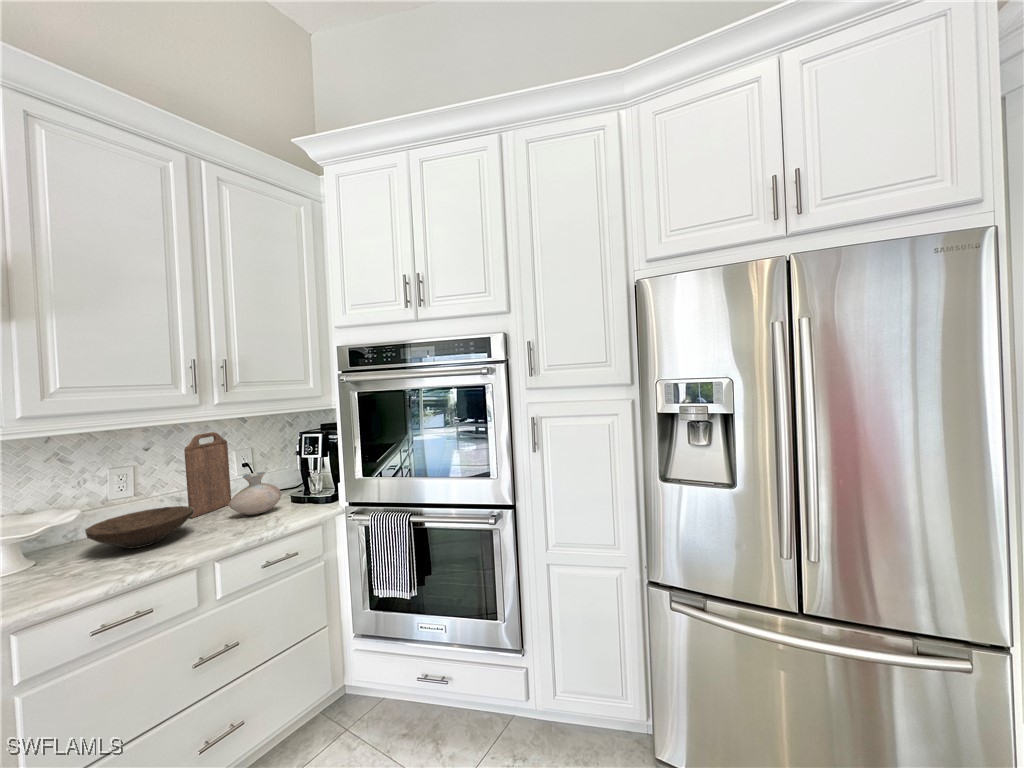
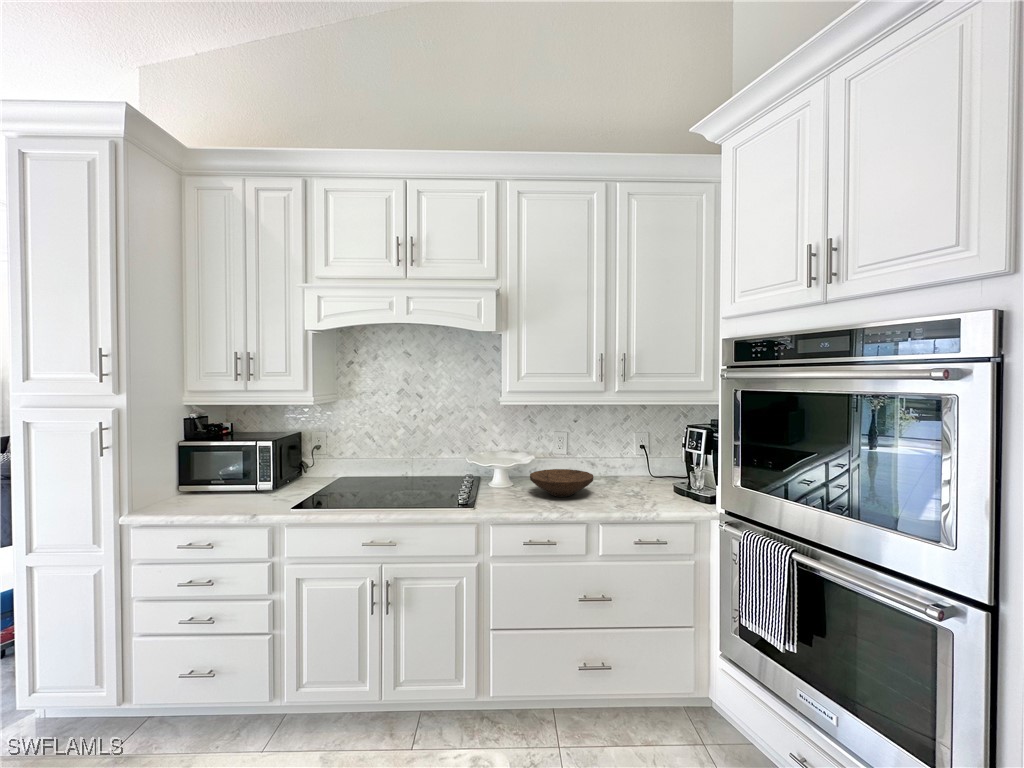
cutting board: present [184,432,231,518] -> none [595,414,628,484]
vase: present [228,472,282,515] -> none [620,457,664,495]

